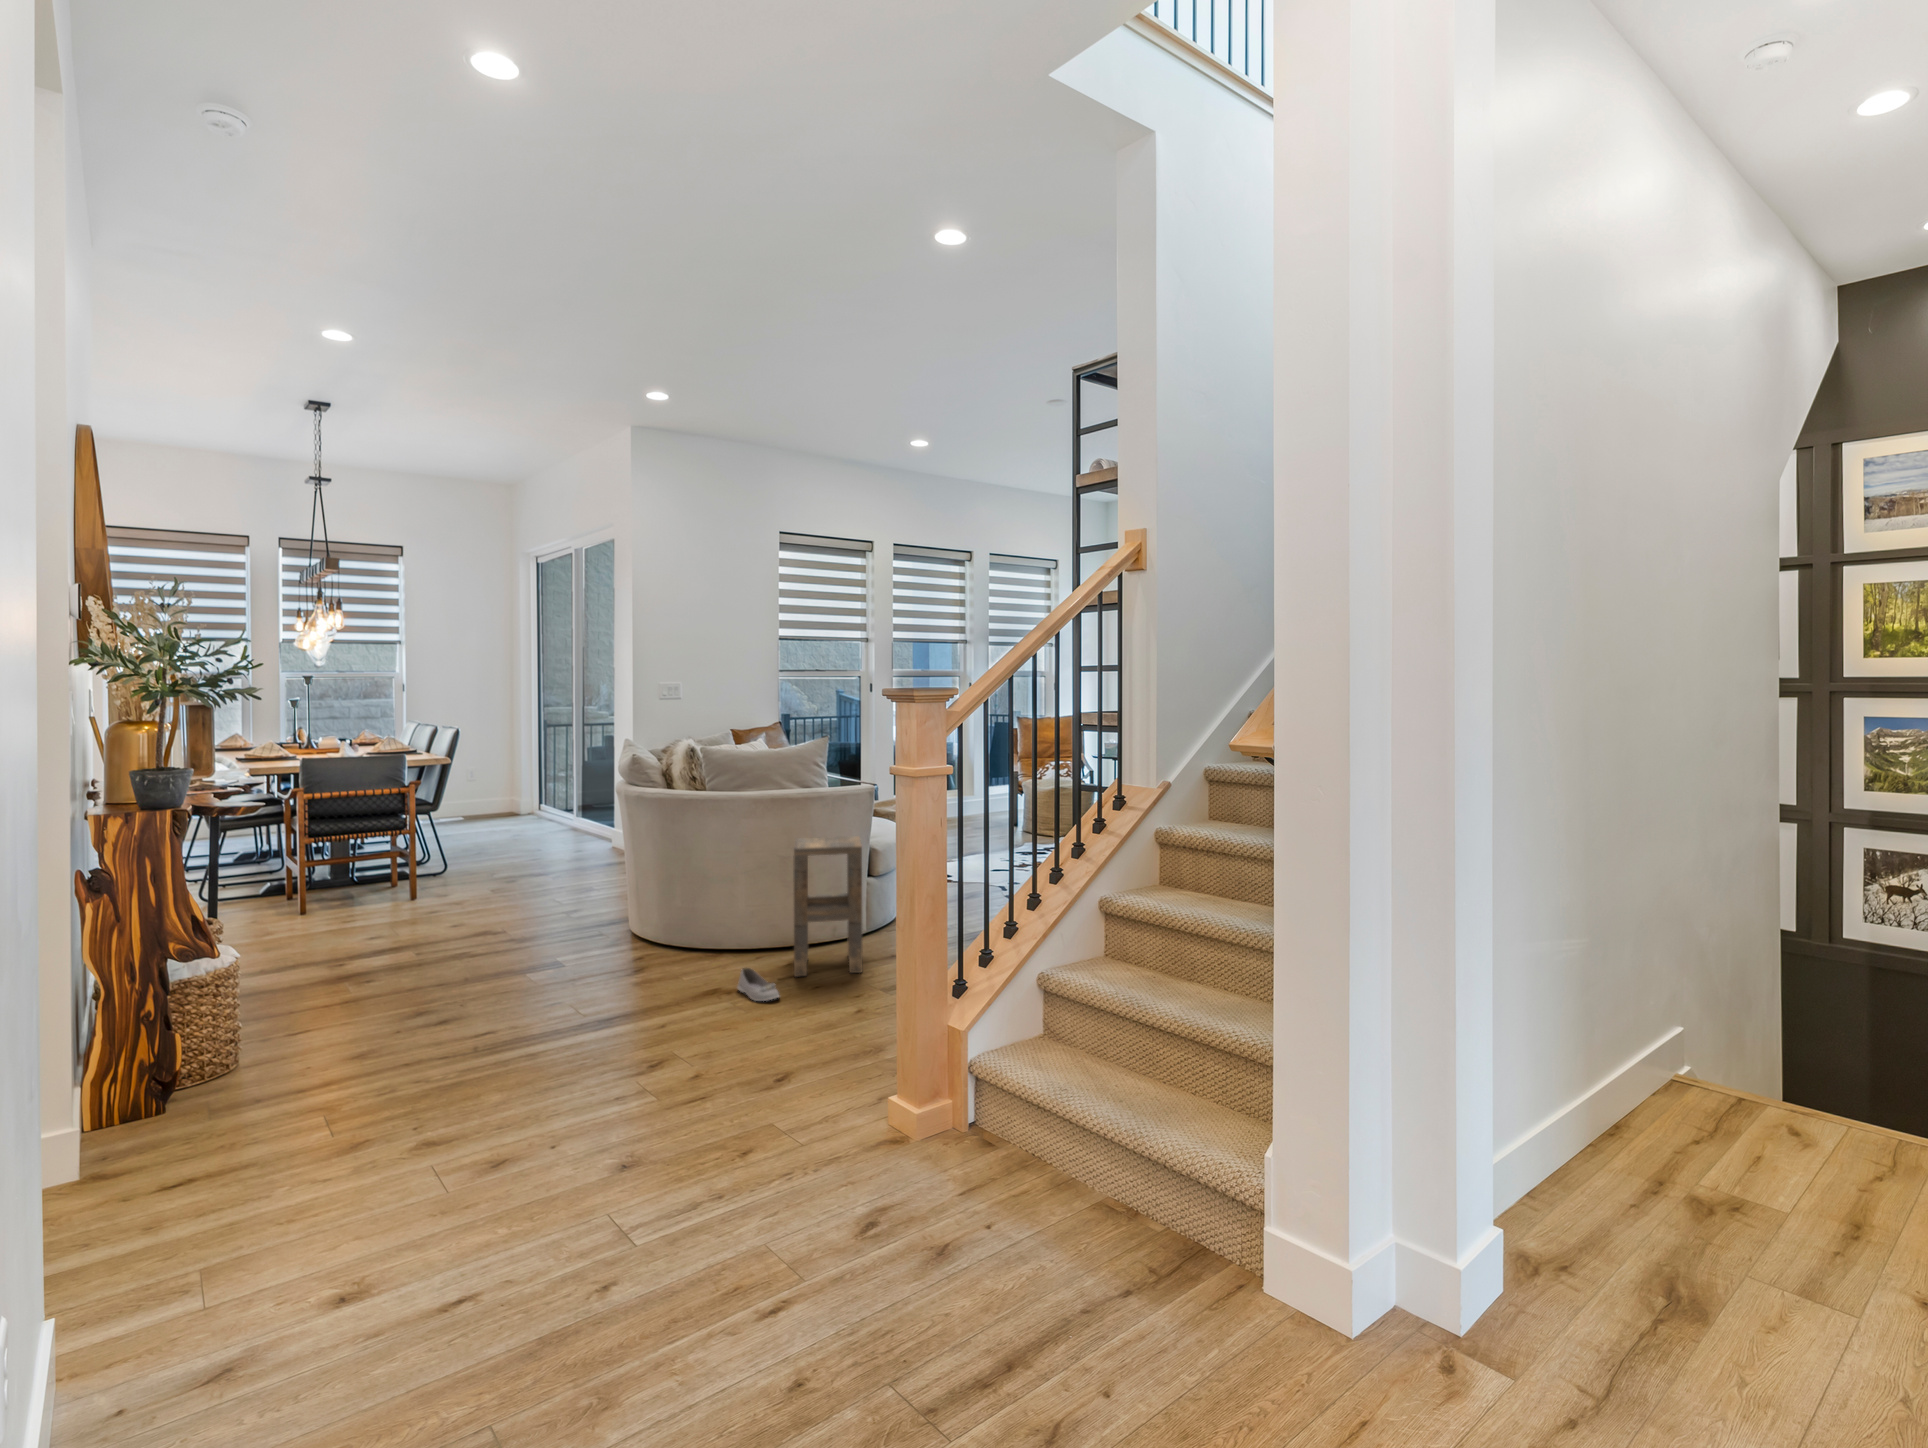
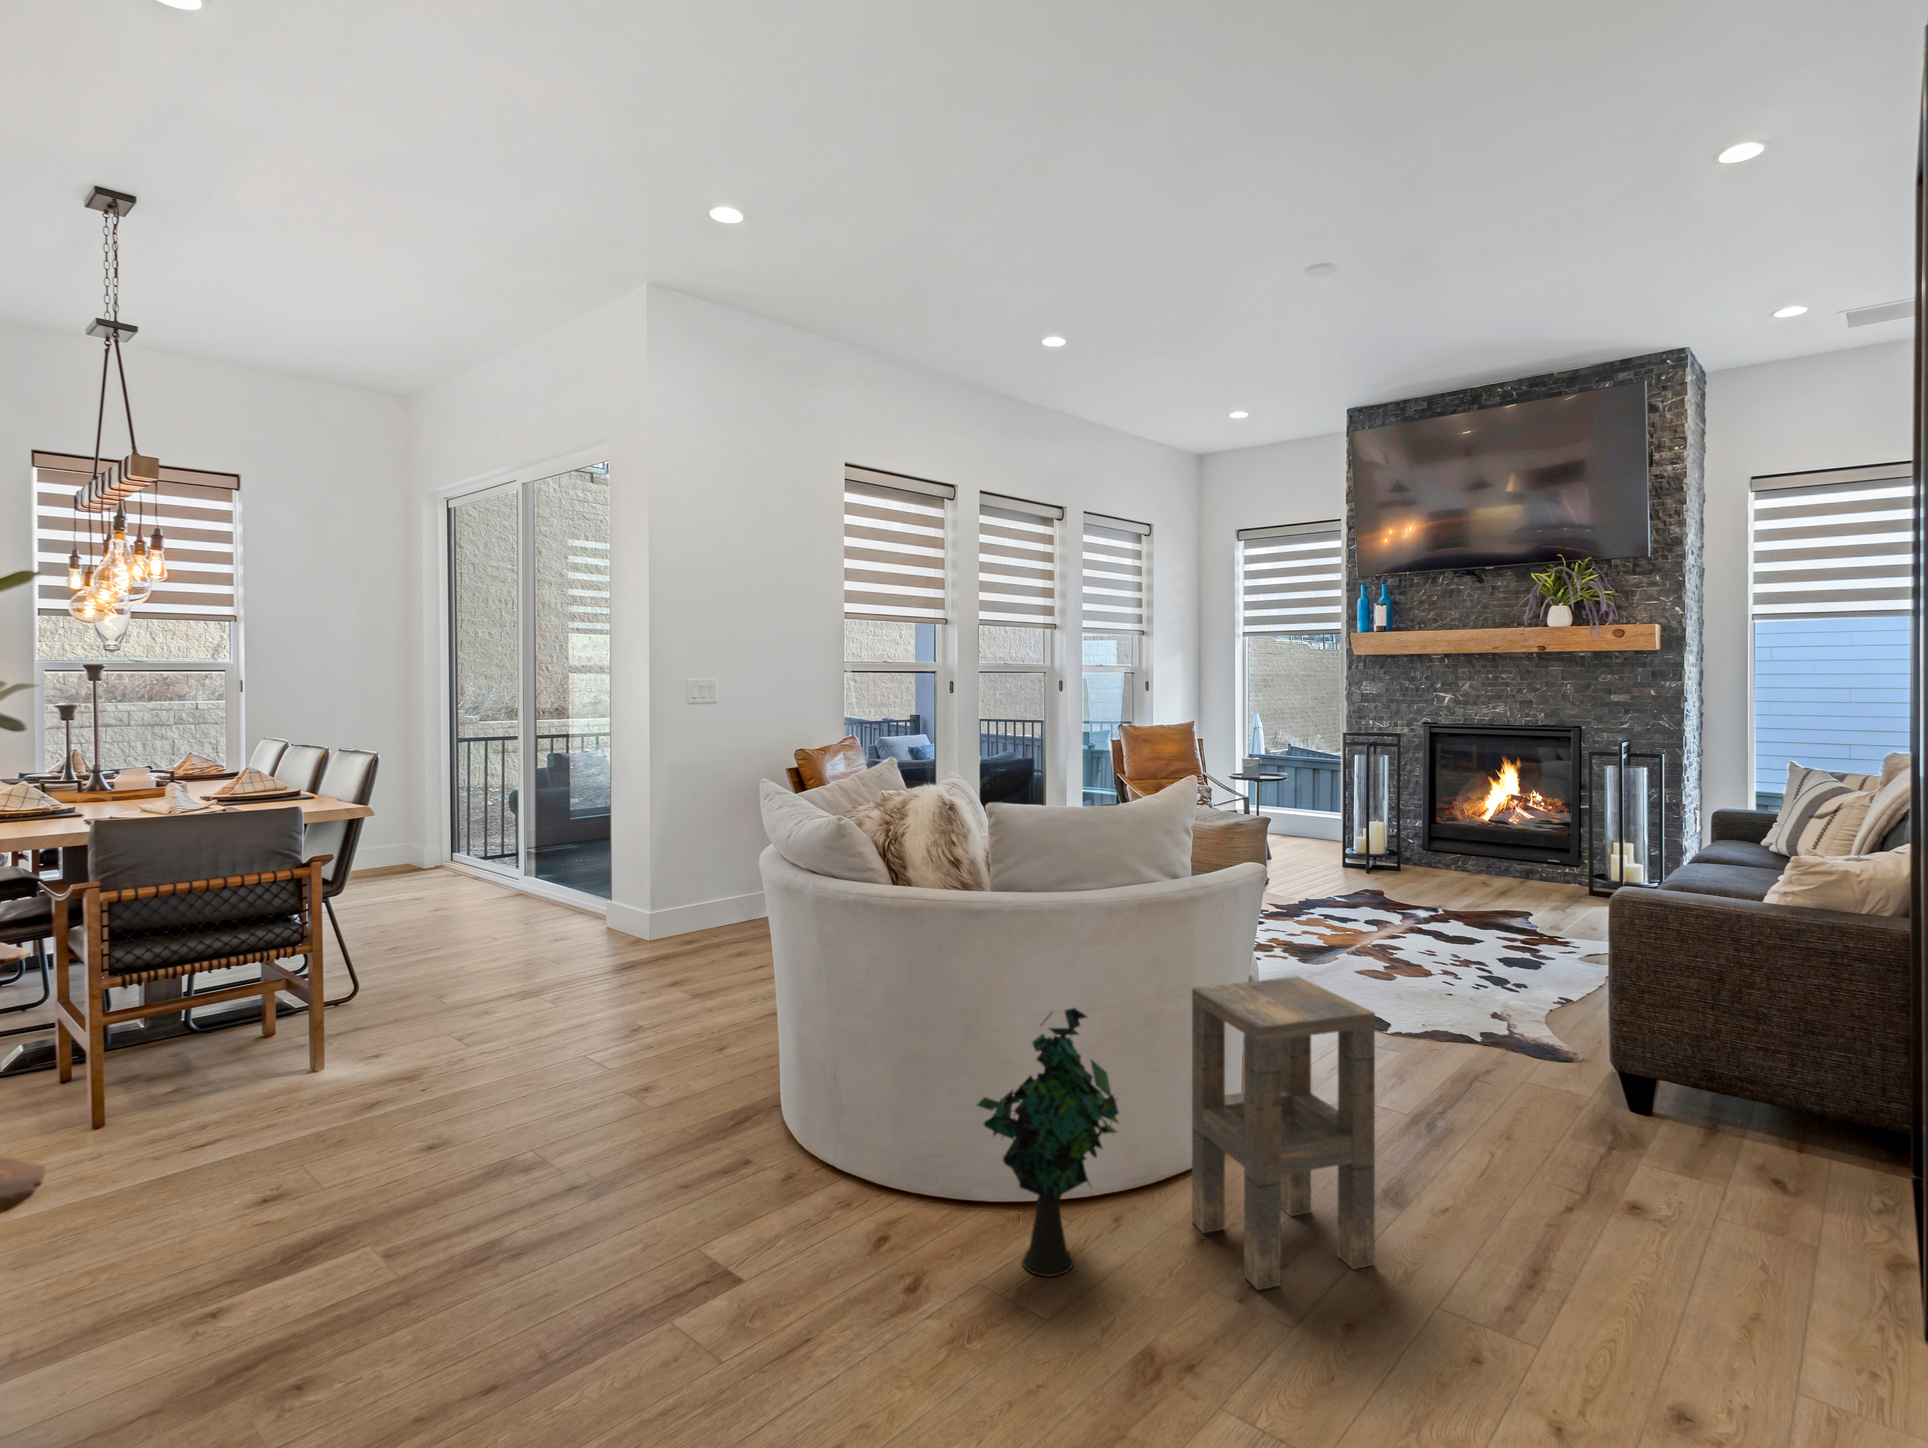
decorative plant: none [671,843,748,970] -> present [977,1008,1119,1276]
shoe: present [738,968,779,1001] -> none [1187,1298,1325,1399]

